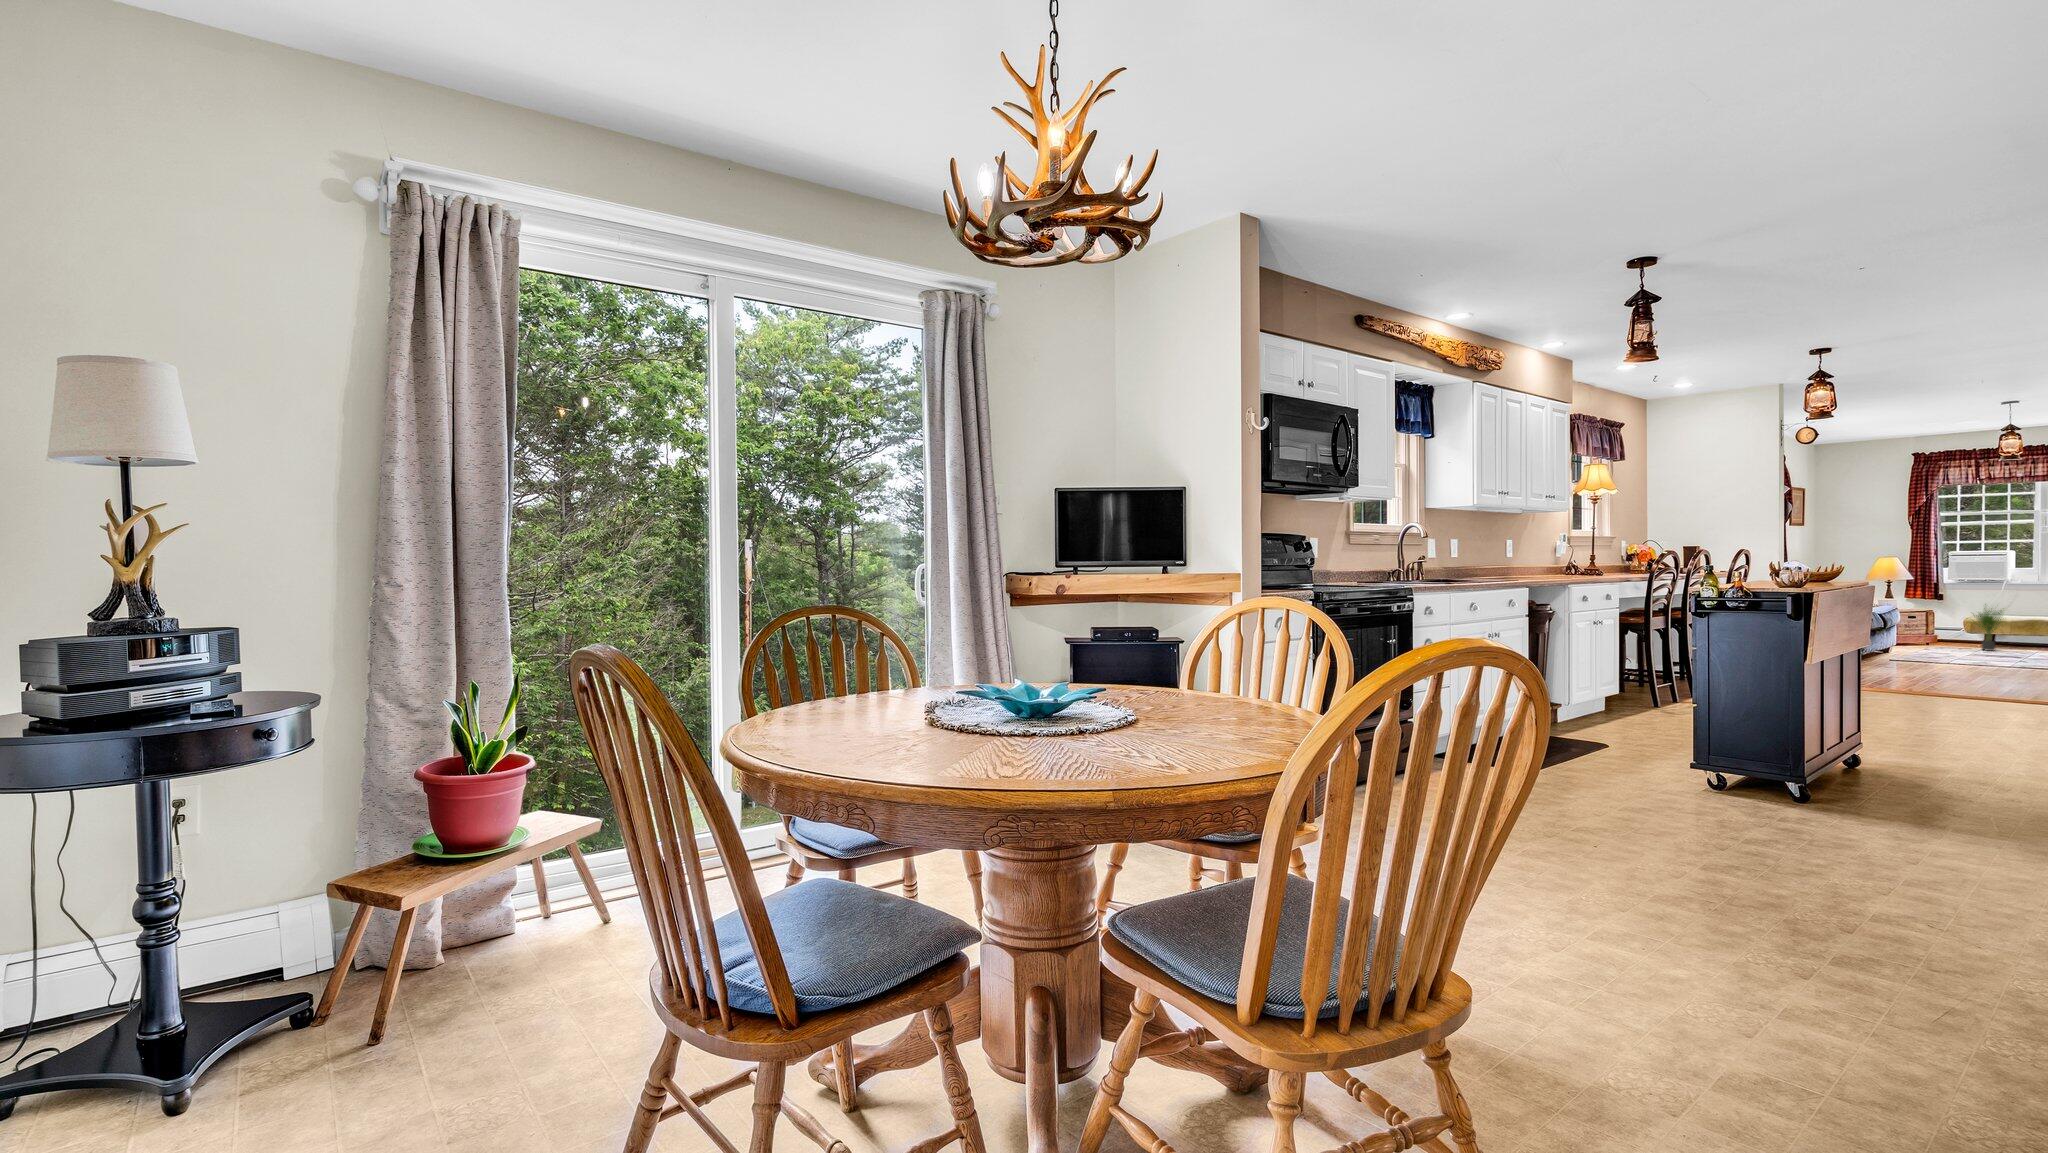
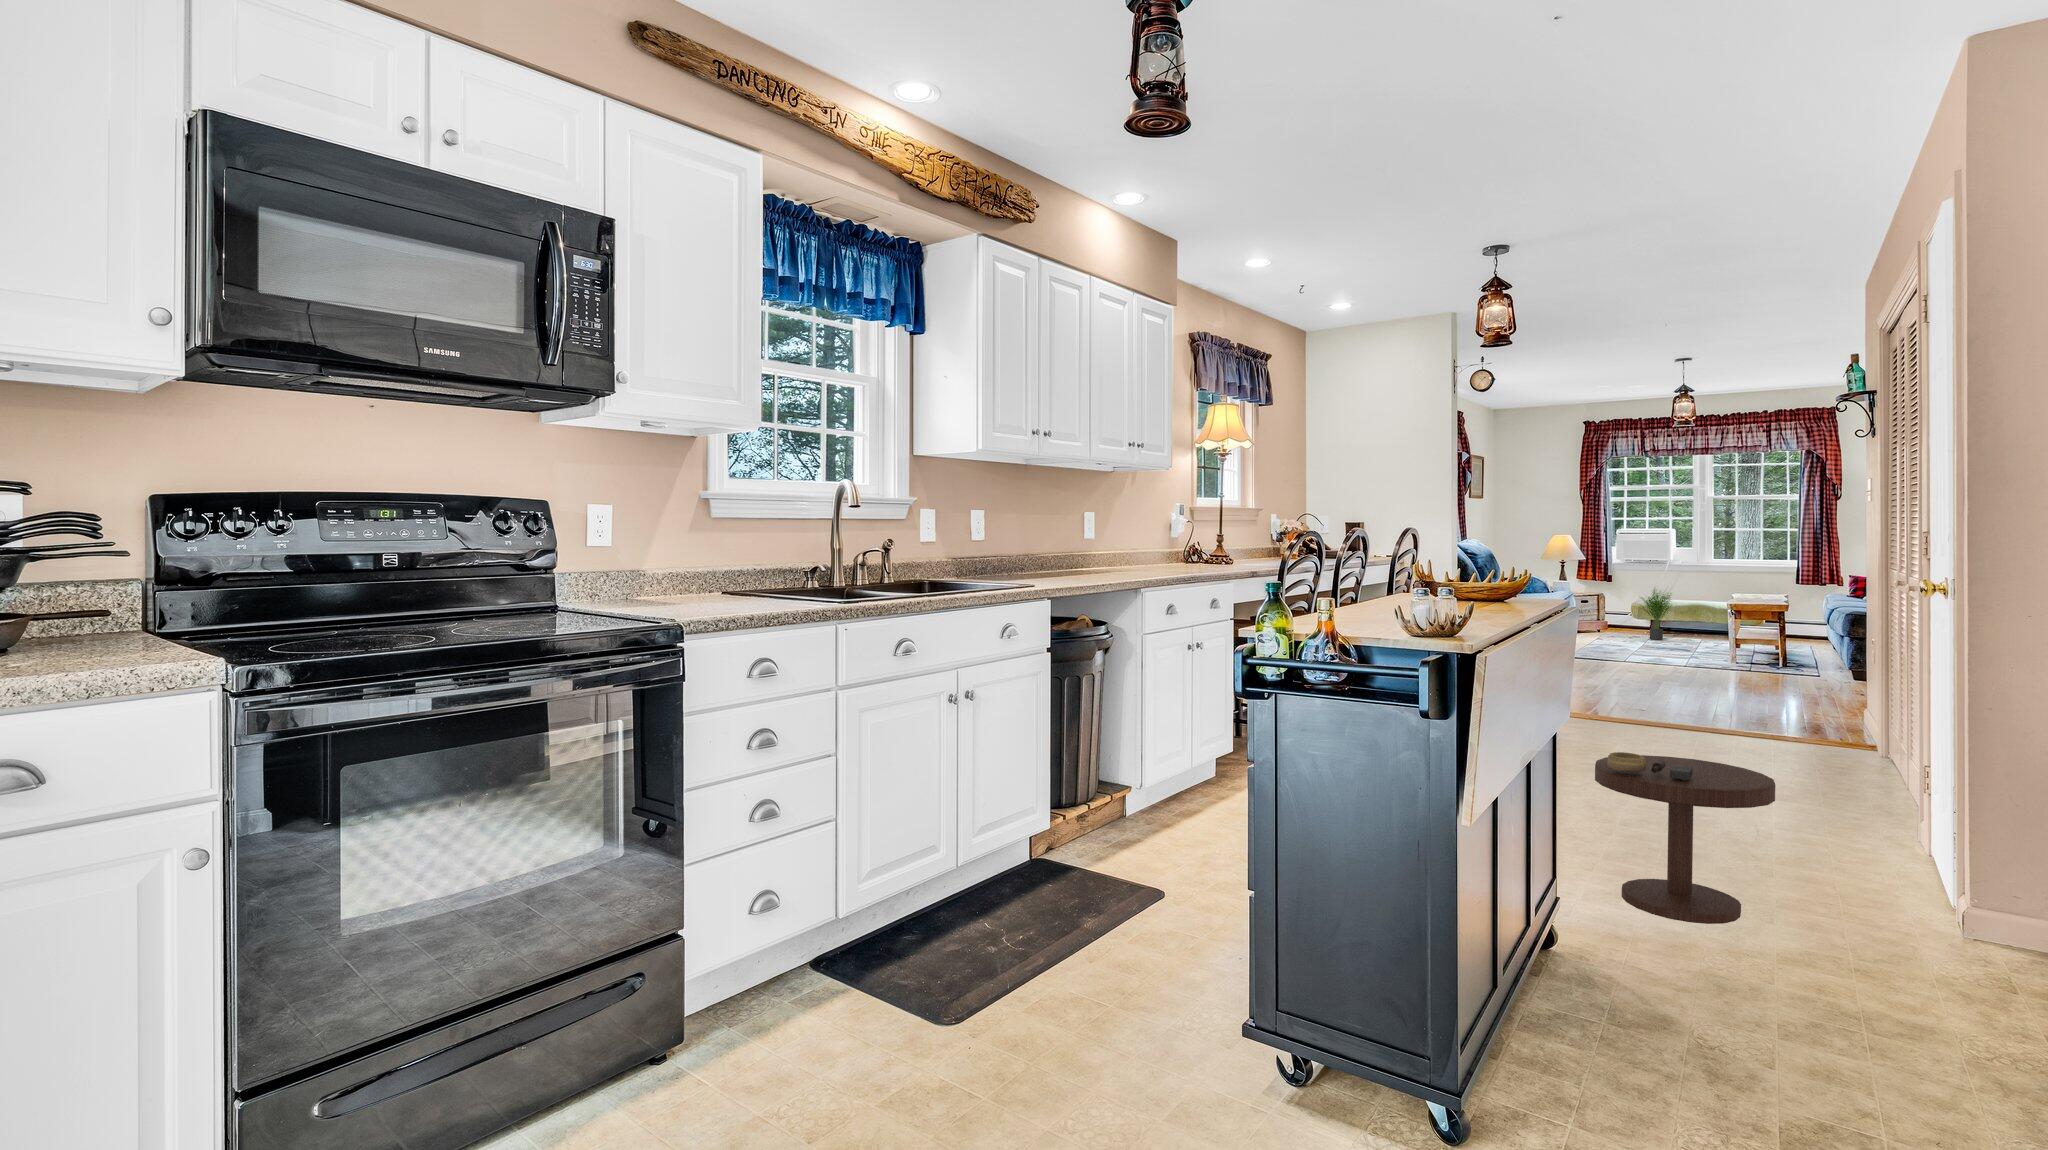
side table: none [1878,650,1976,785] -> present [1595,752,1775,924]

